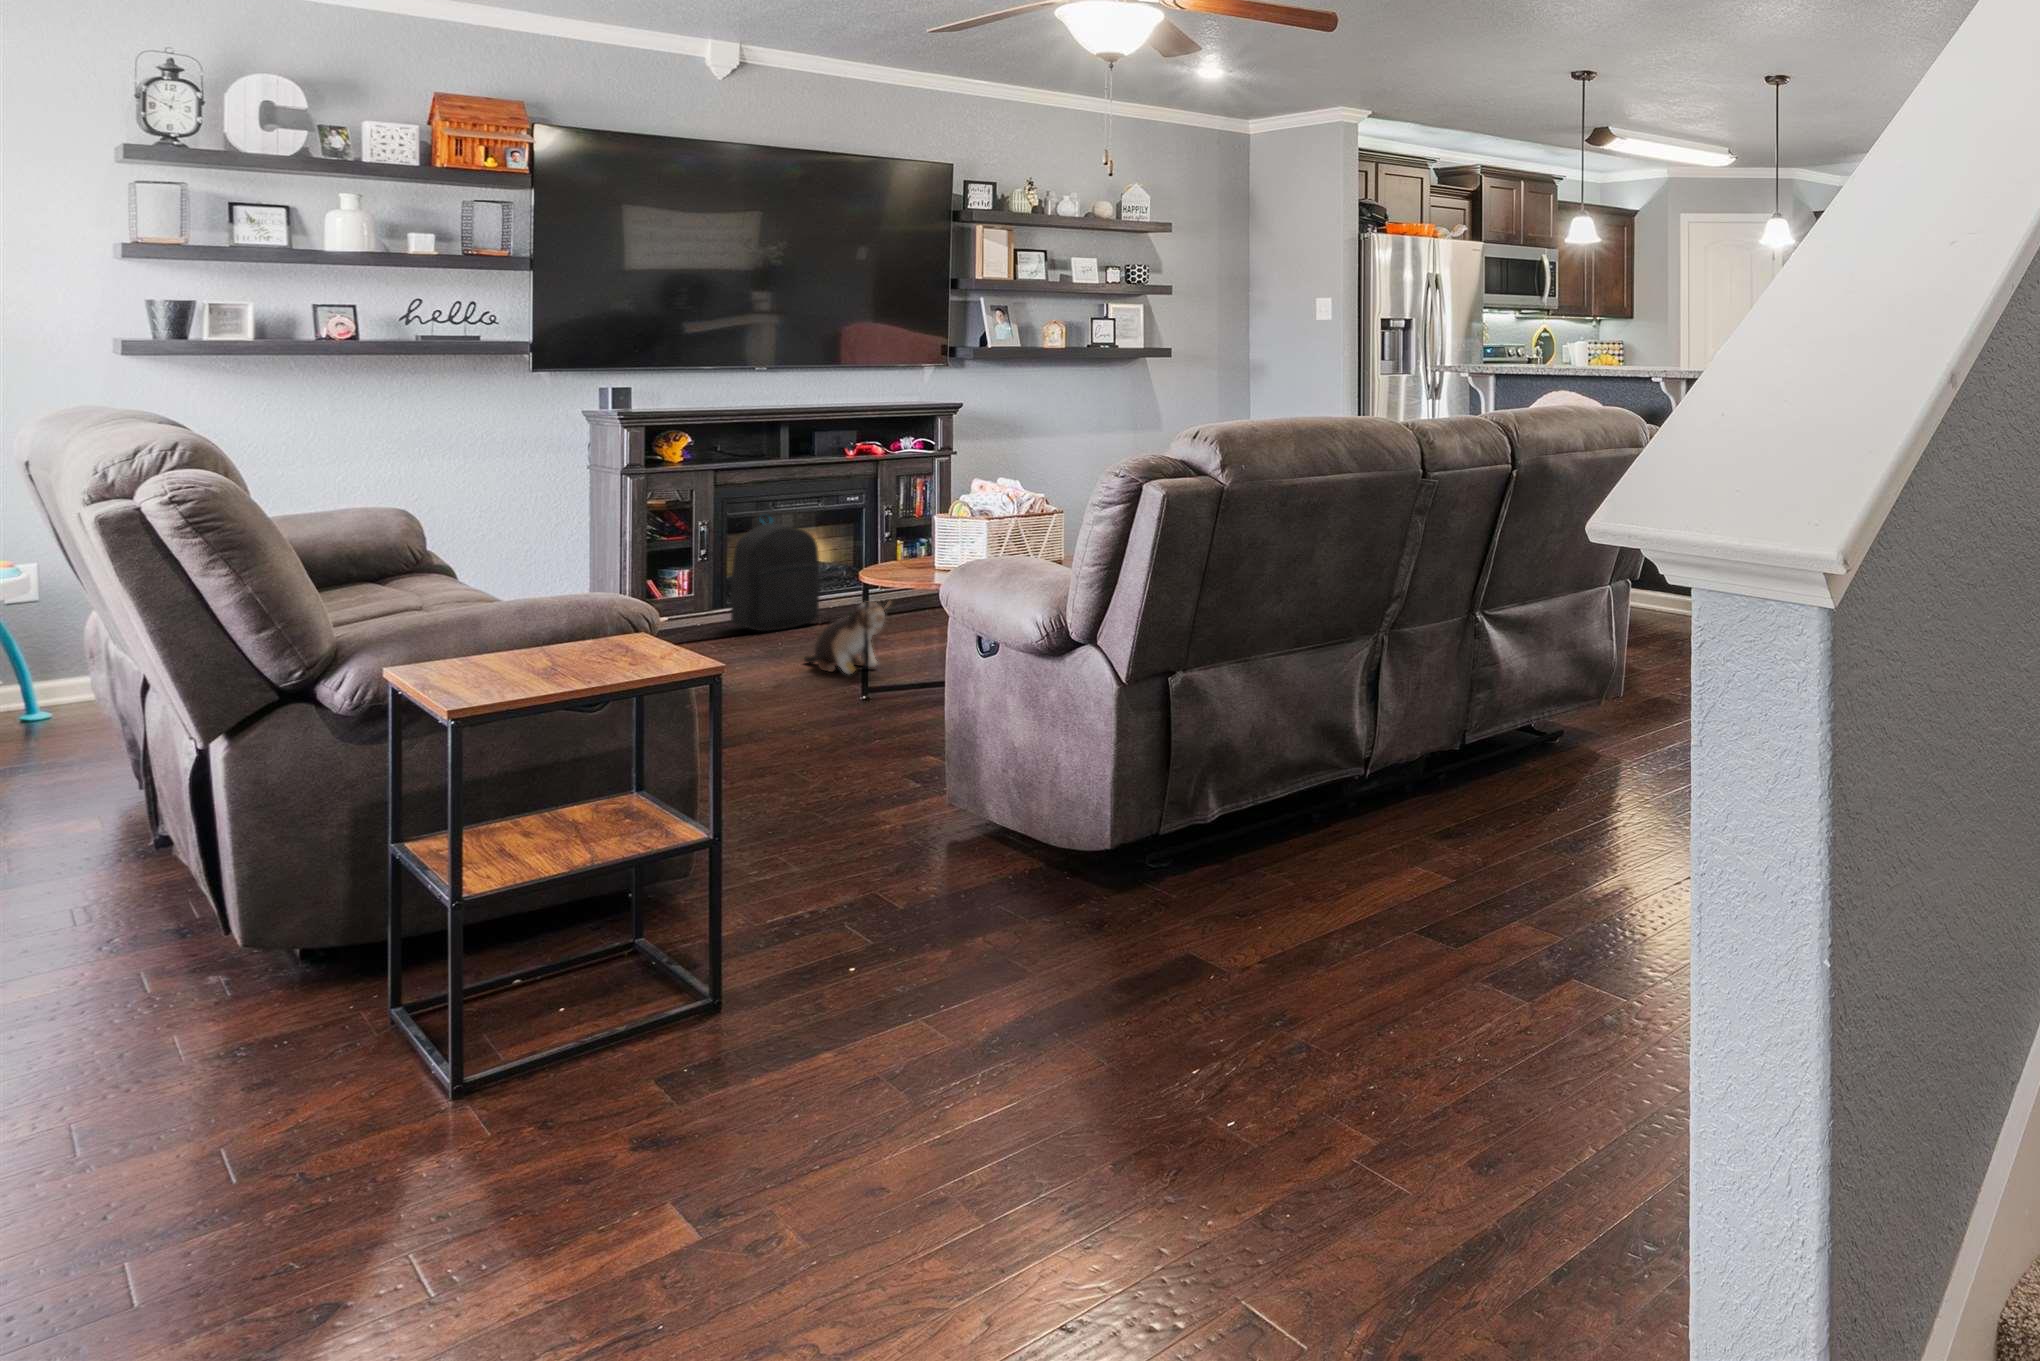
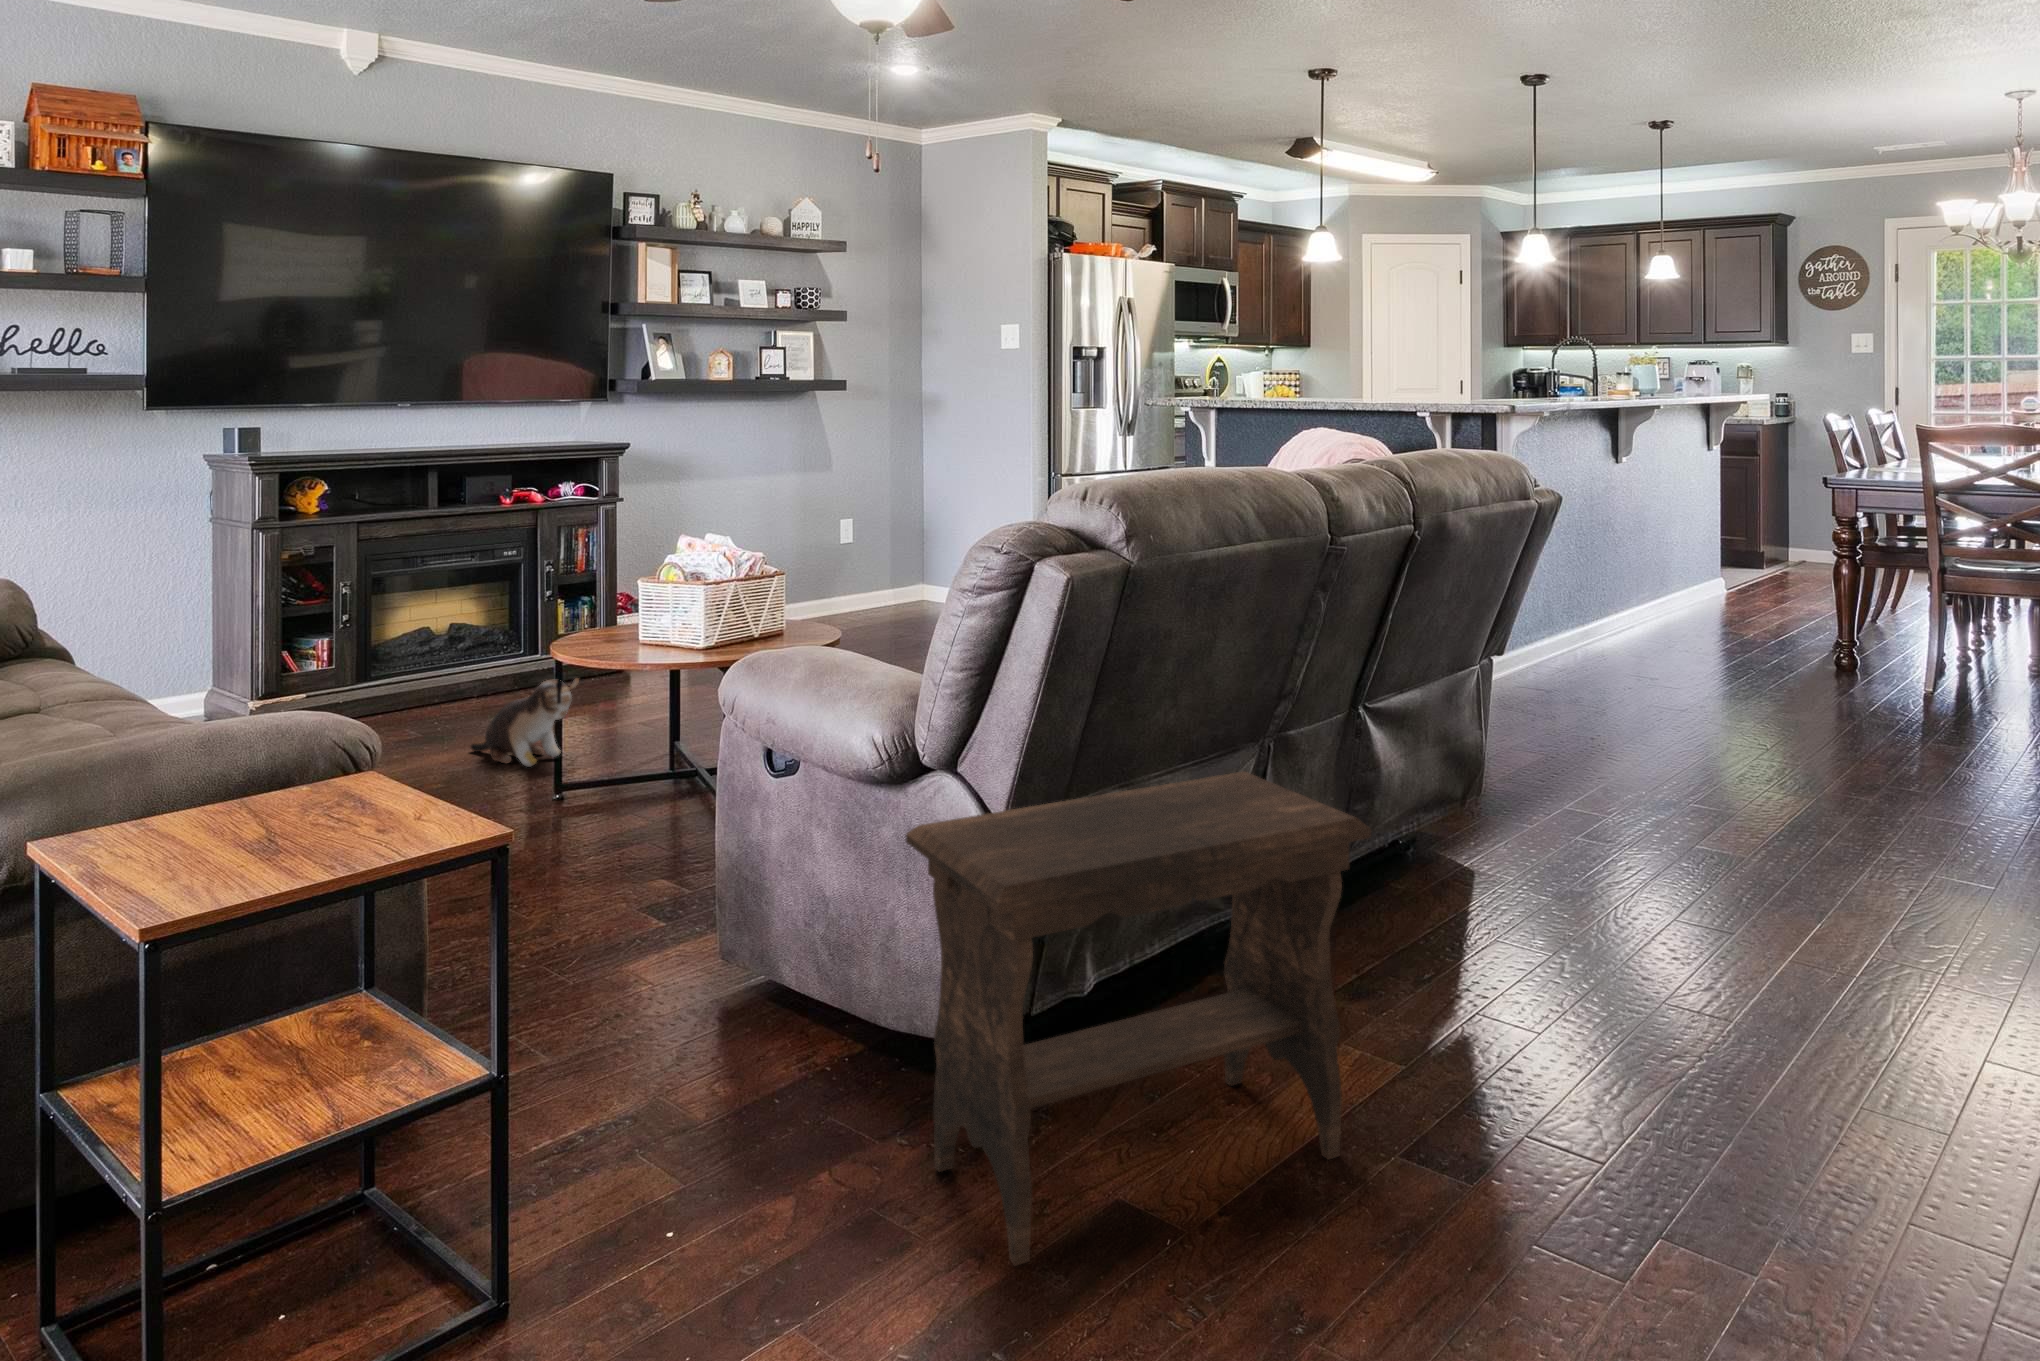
backpack: present [730,516,820,631] -> none [372,572,474,709]
footstool: none [1035,649,1382,980] -> present [906,771,1371,1266]

